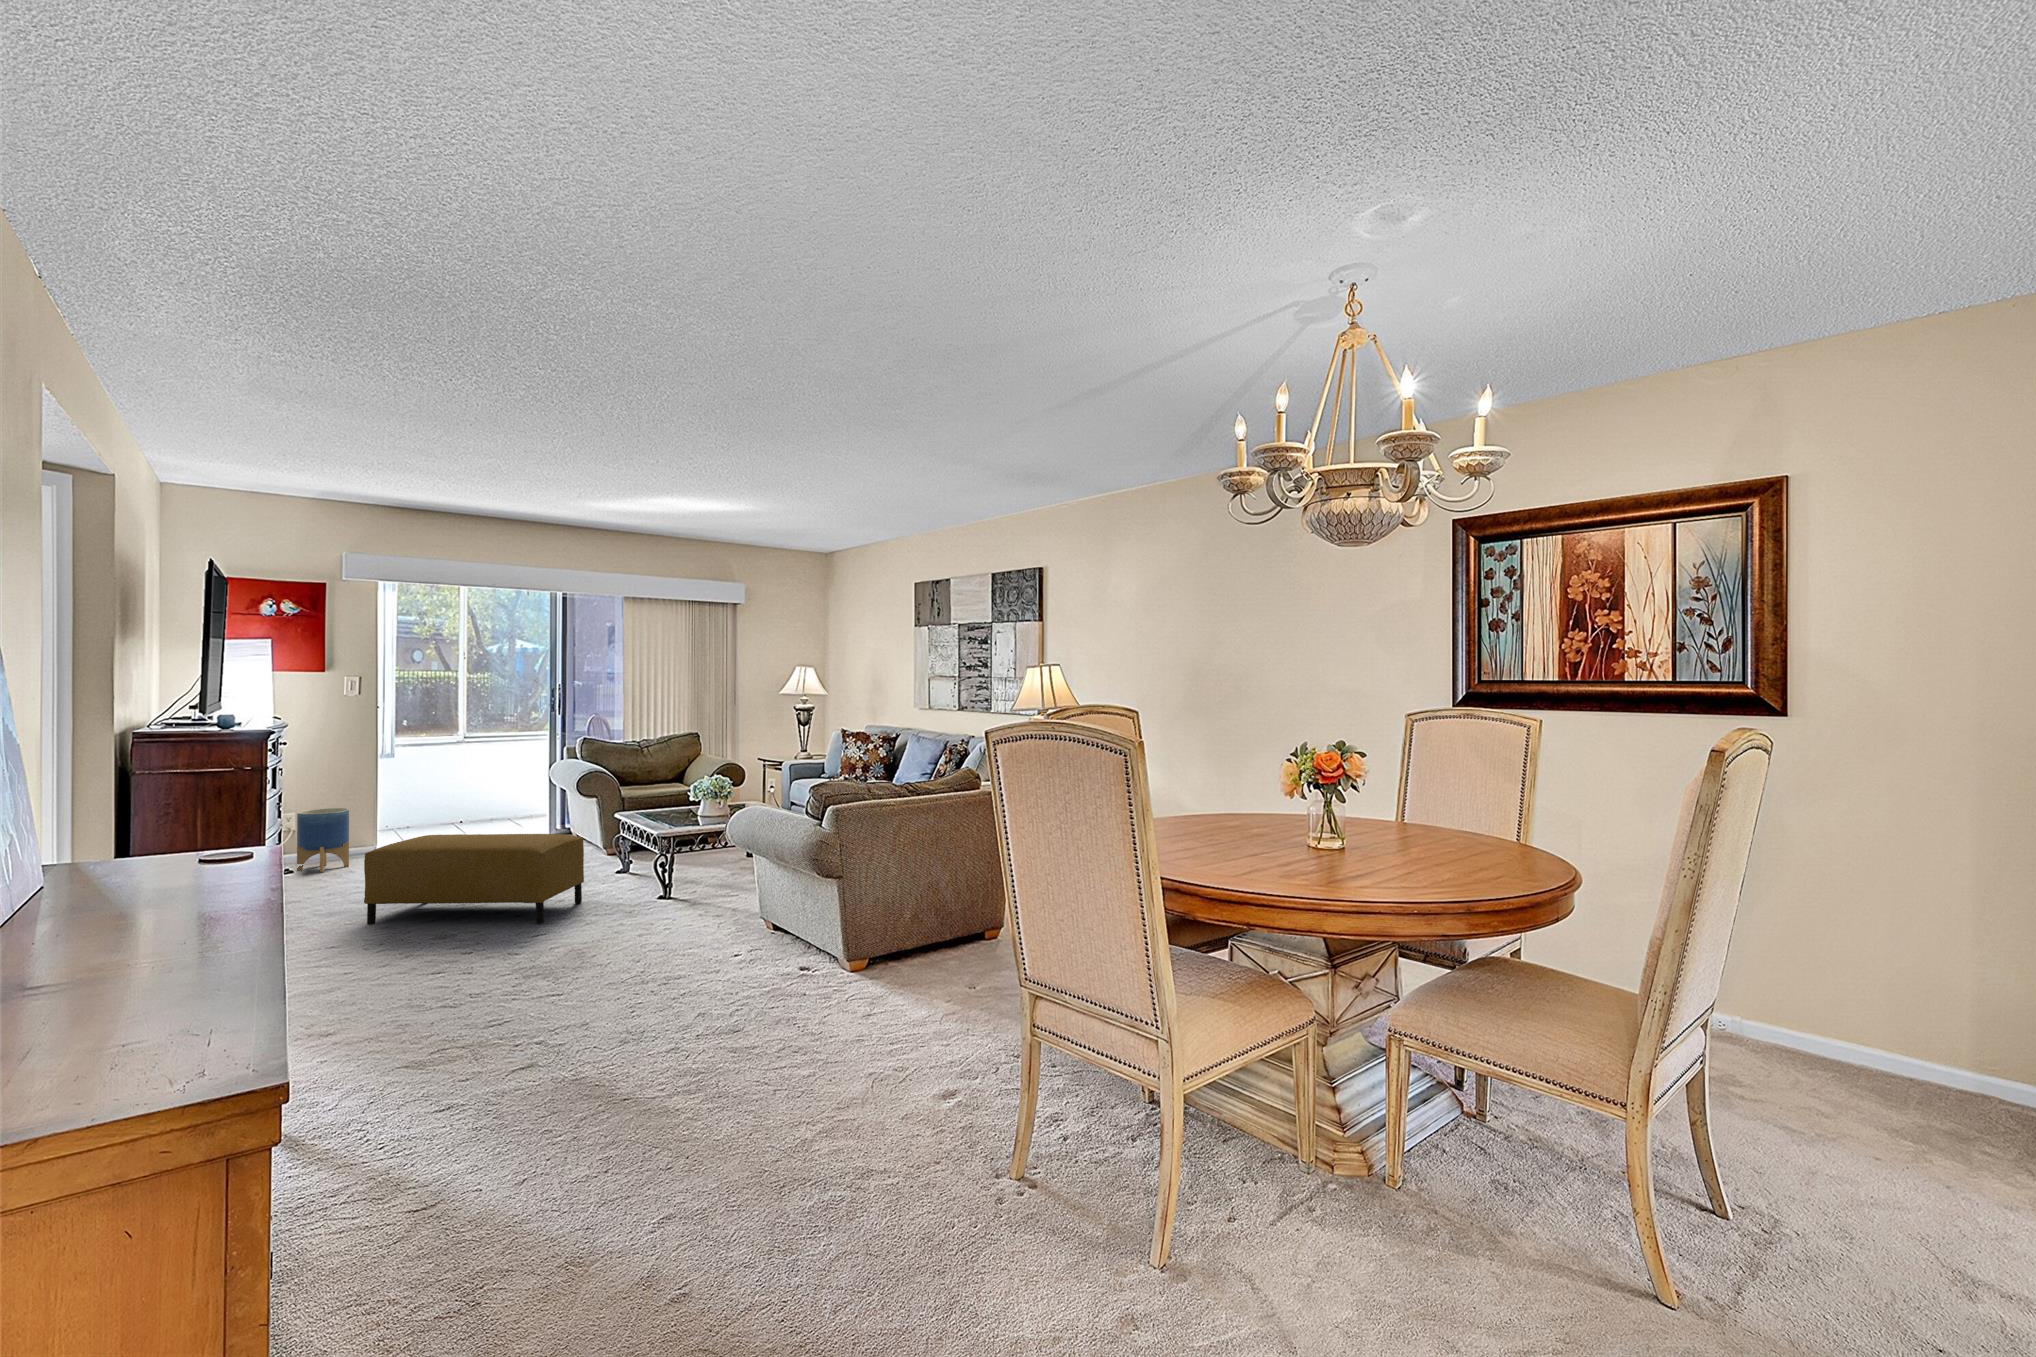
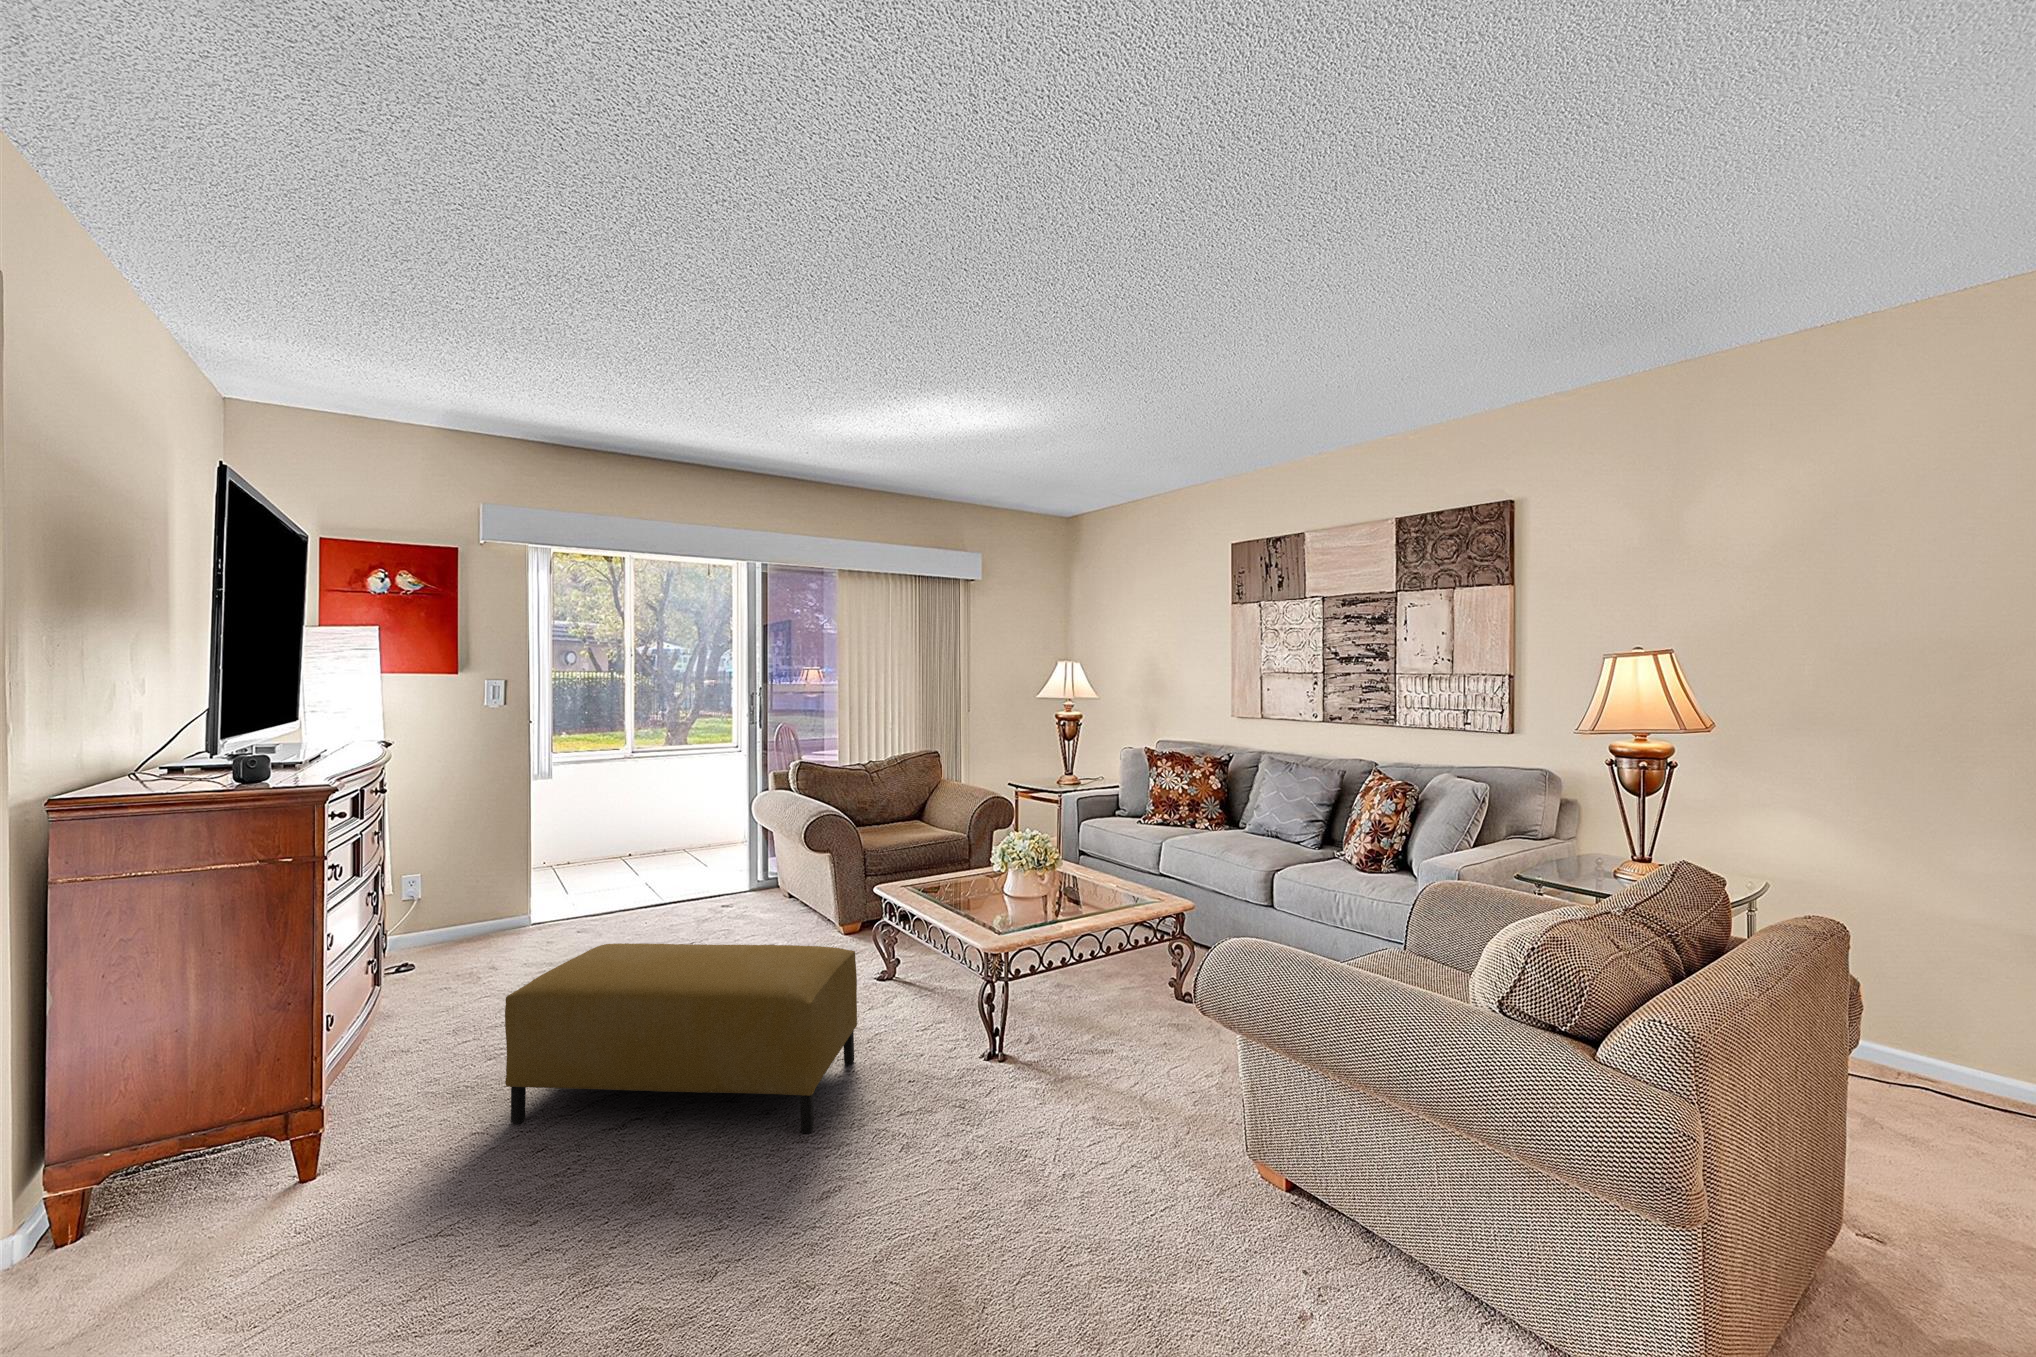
planter: present [297,808,349,872] -> none [422,867,494,966]

